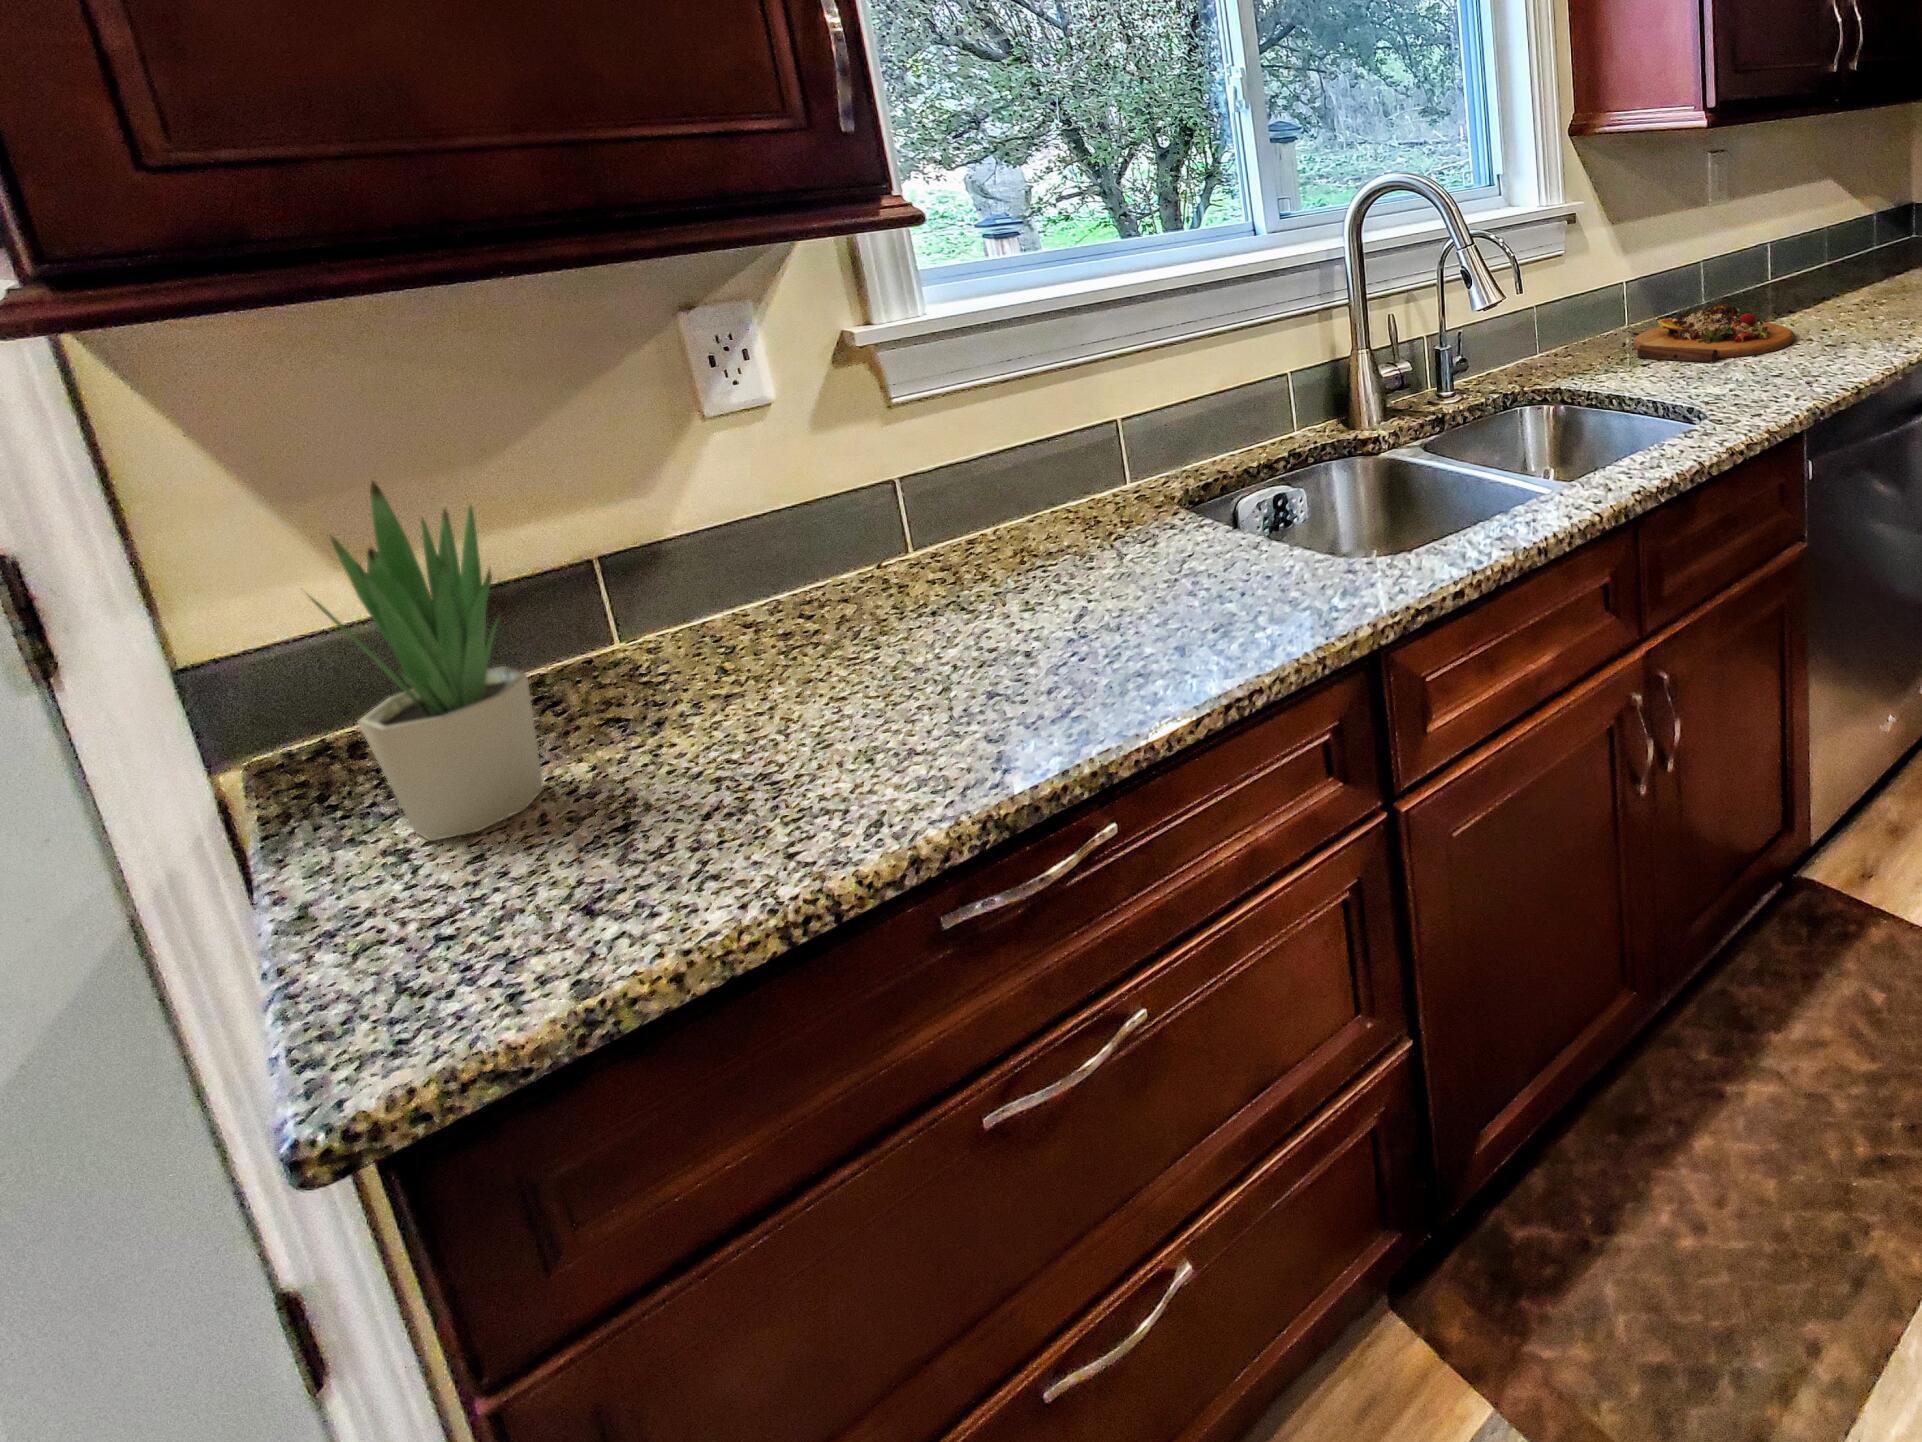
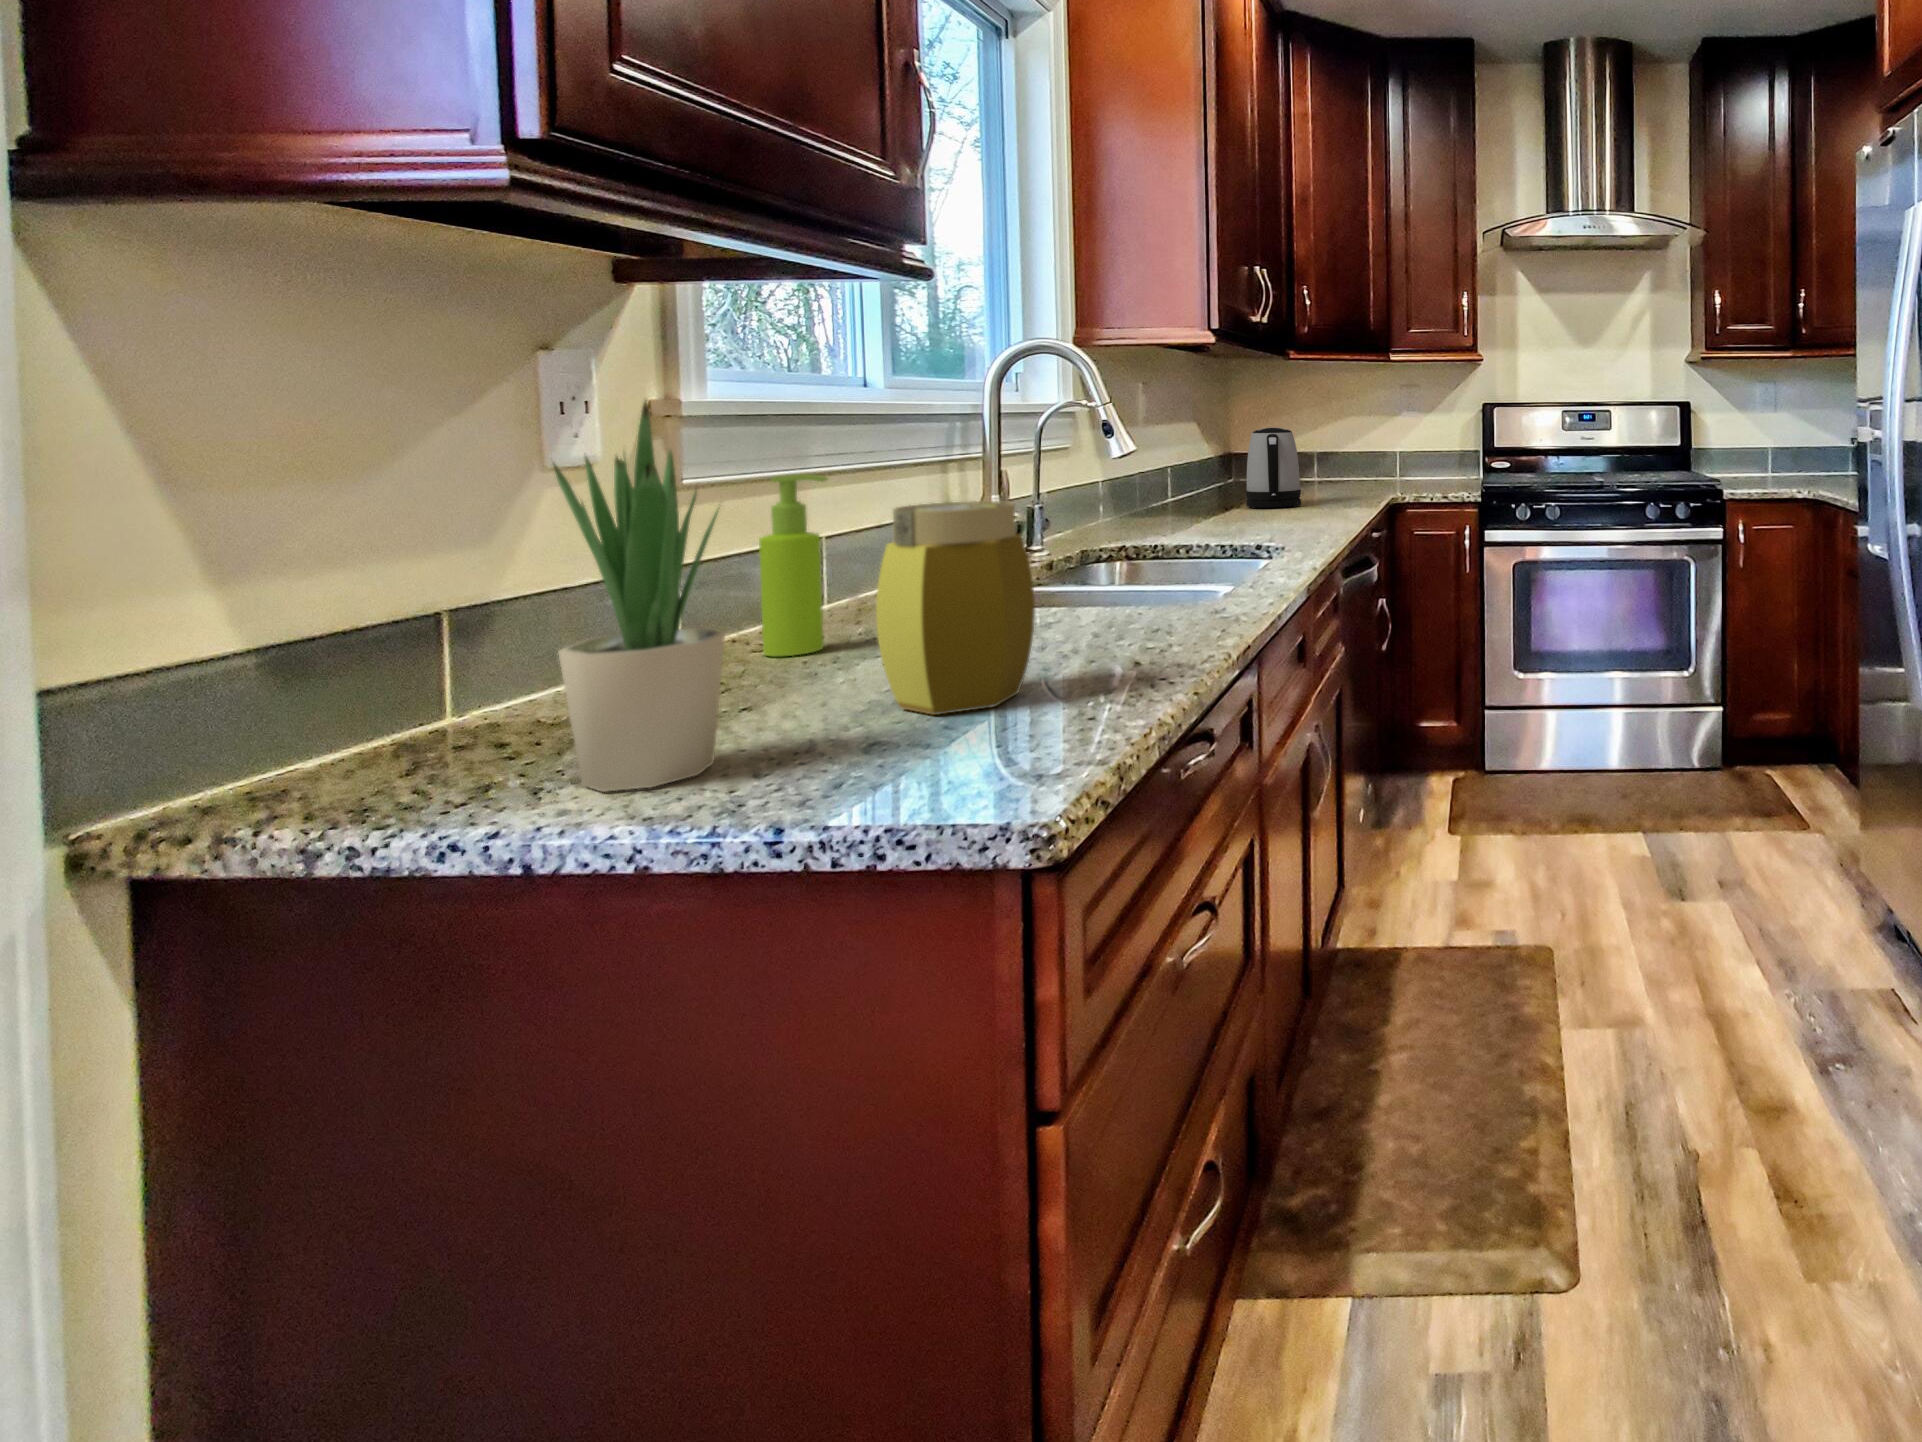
kettle: none [1832,203,1903,307] -> present [1246,427,1301,508]
cutting board: present [1634,304,1795,363] -> none [1127,494,1265,533]
soap dispenser: none [919,408,995,584] -> present [759,474,828,657]
jar: none [696,527,889,781] -> present [876,501,1035,715]

